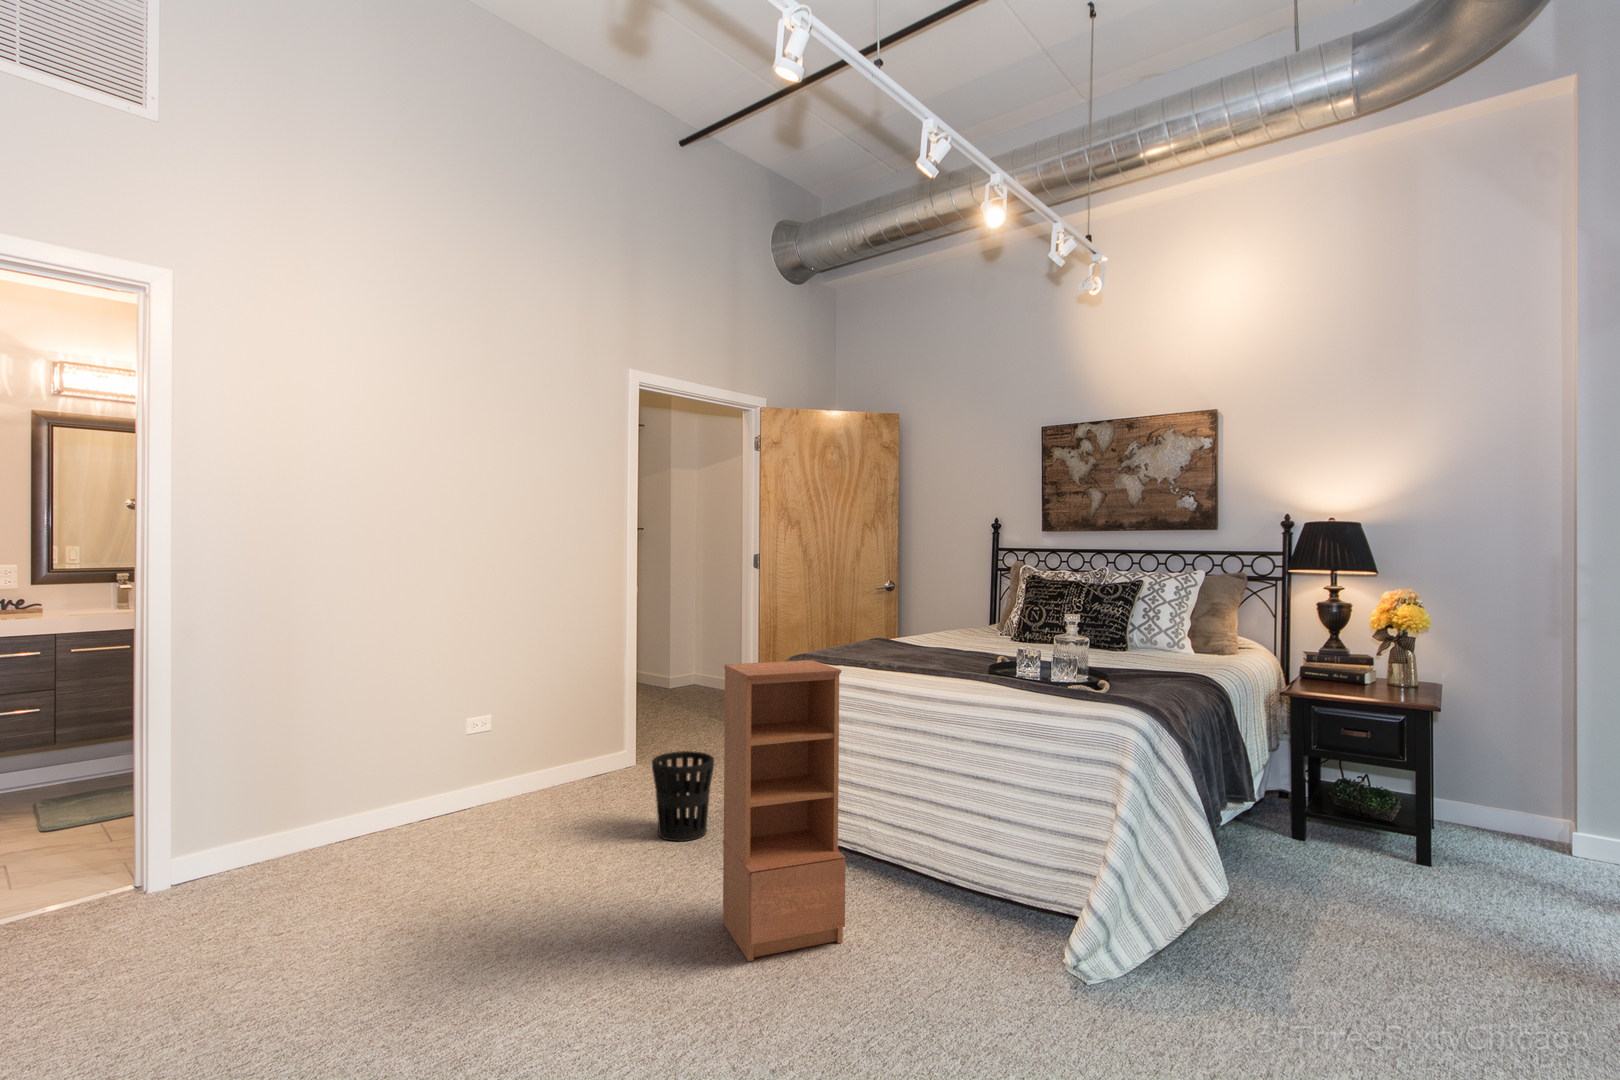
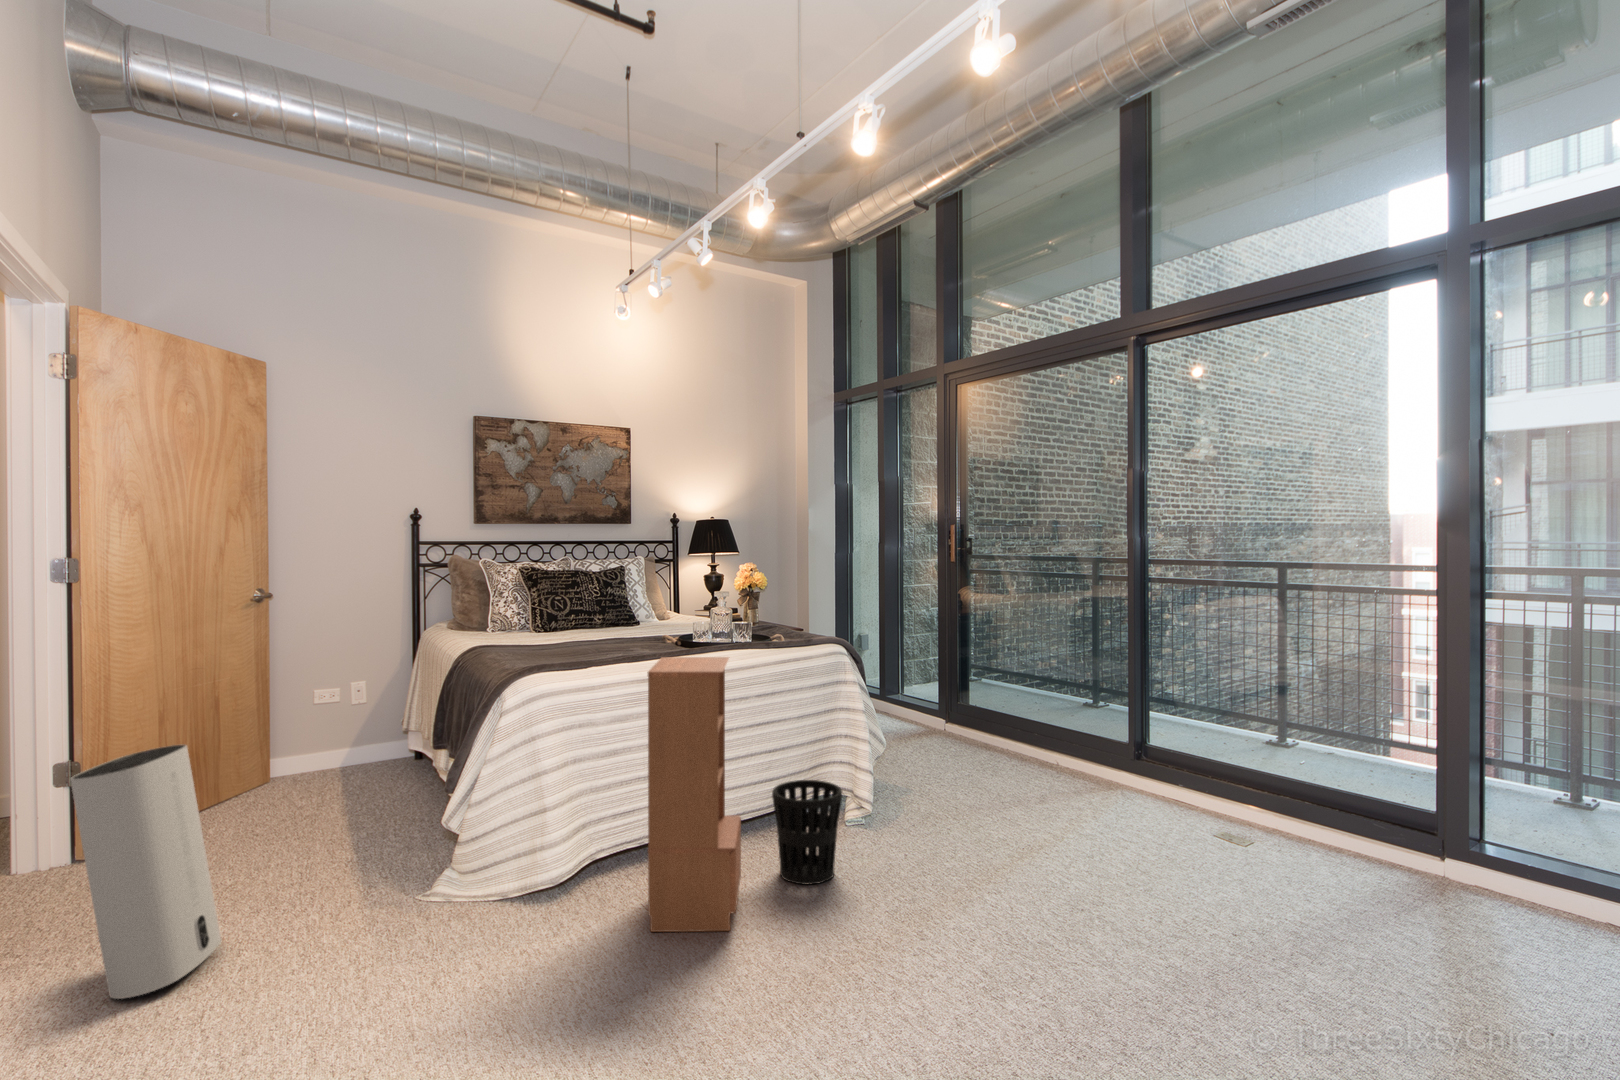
air purifier: none [558,668,631,809] -> present [70,745,221,999]
wastebasket: present [652,751,714,841] -> present [772,780,842,884]

